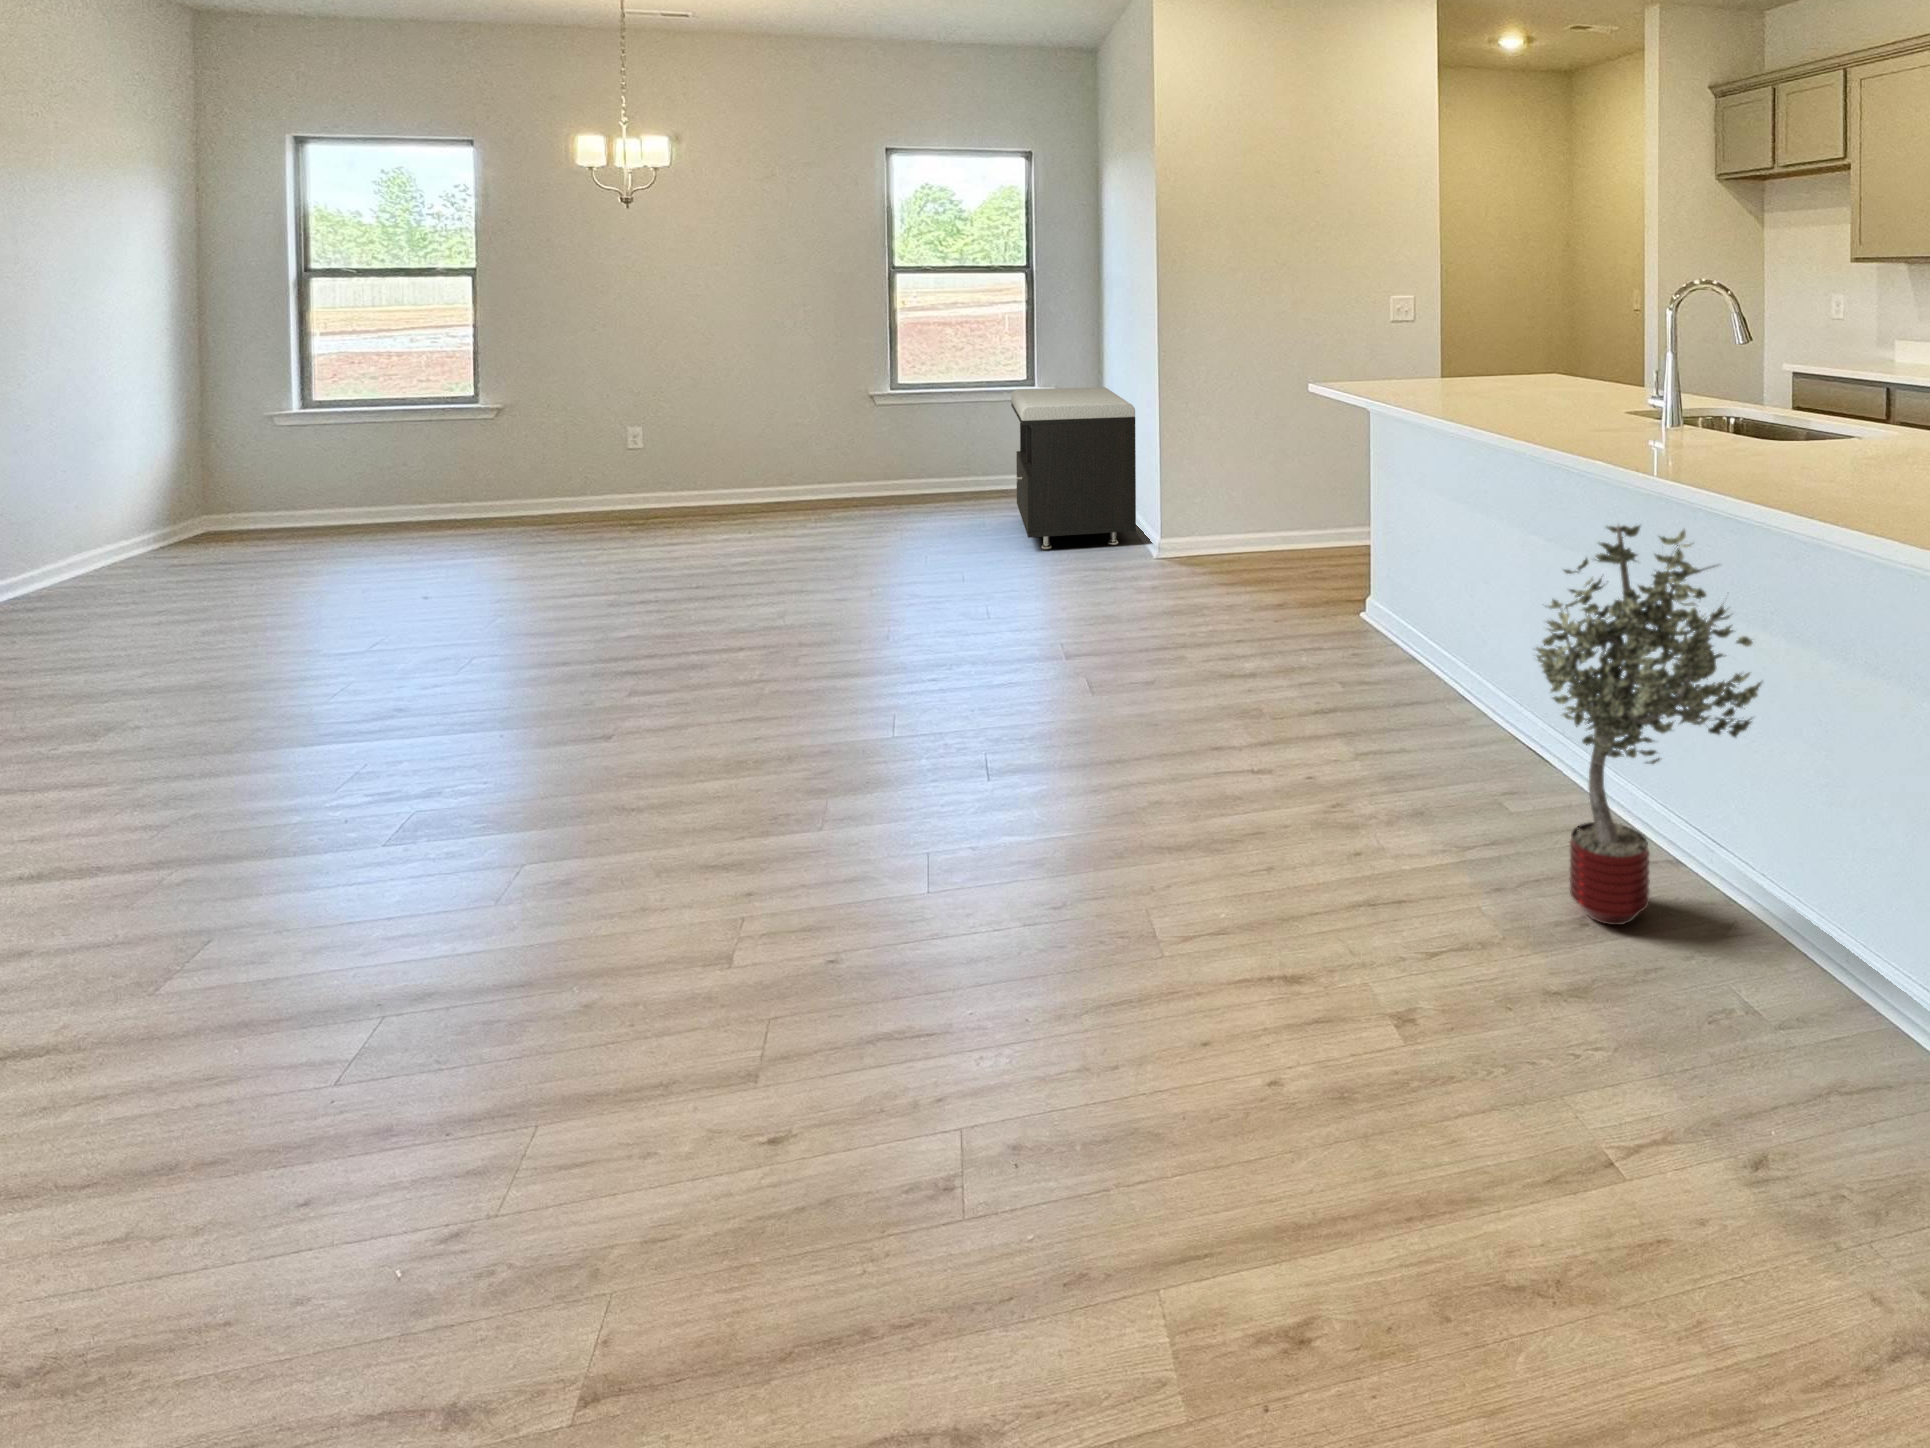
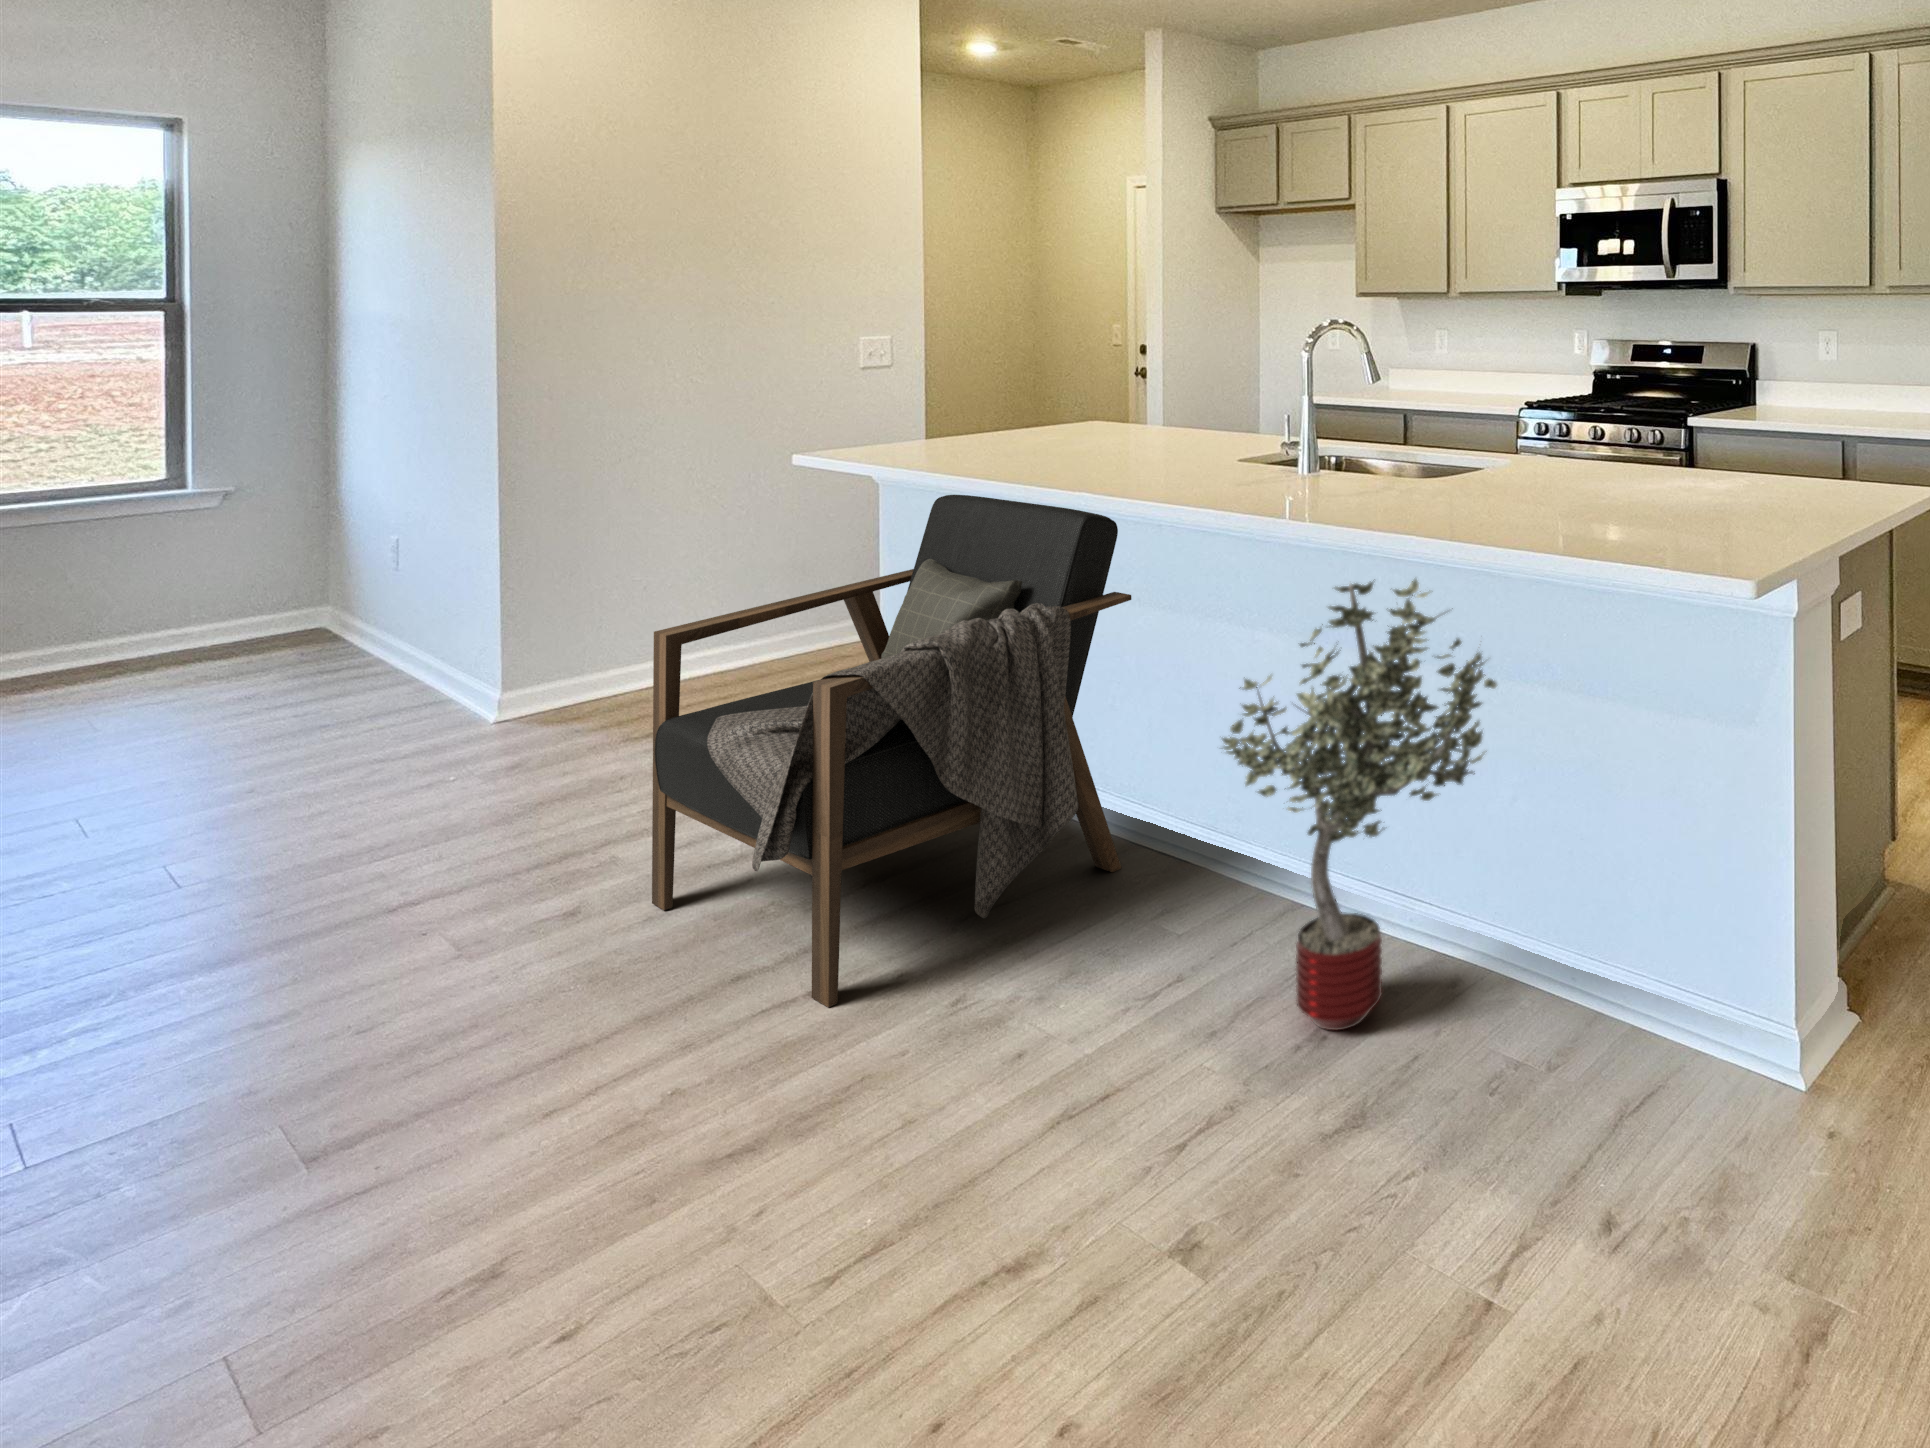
storage bench: present [1011,387,1136,549] -> none [117,484,425,760]
armchair: none [1200,423,1506,778] -> present [652,495,1131,1007]

